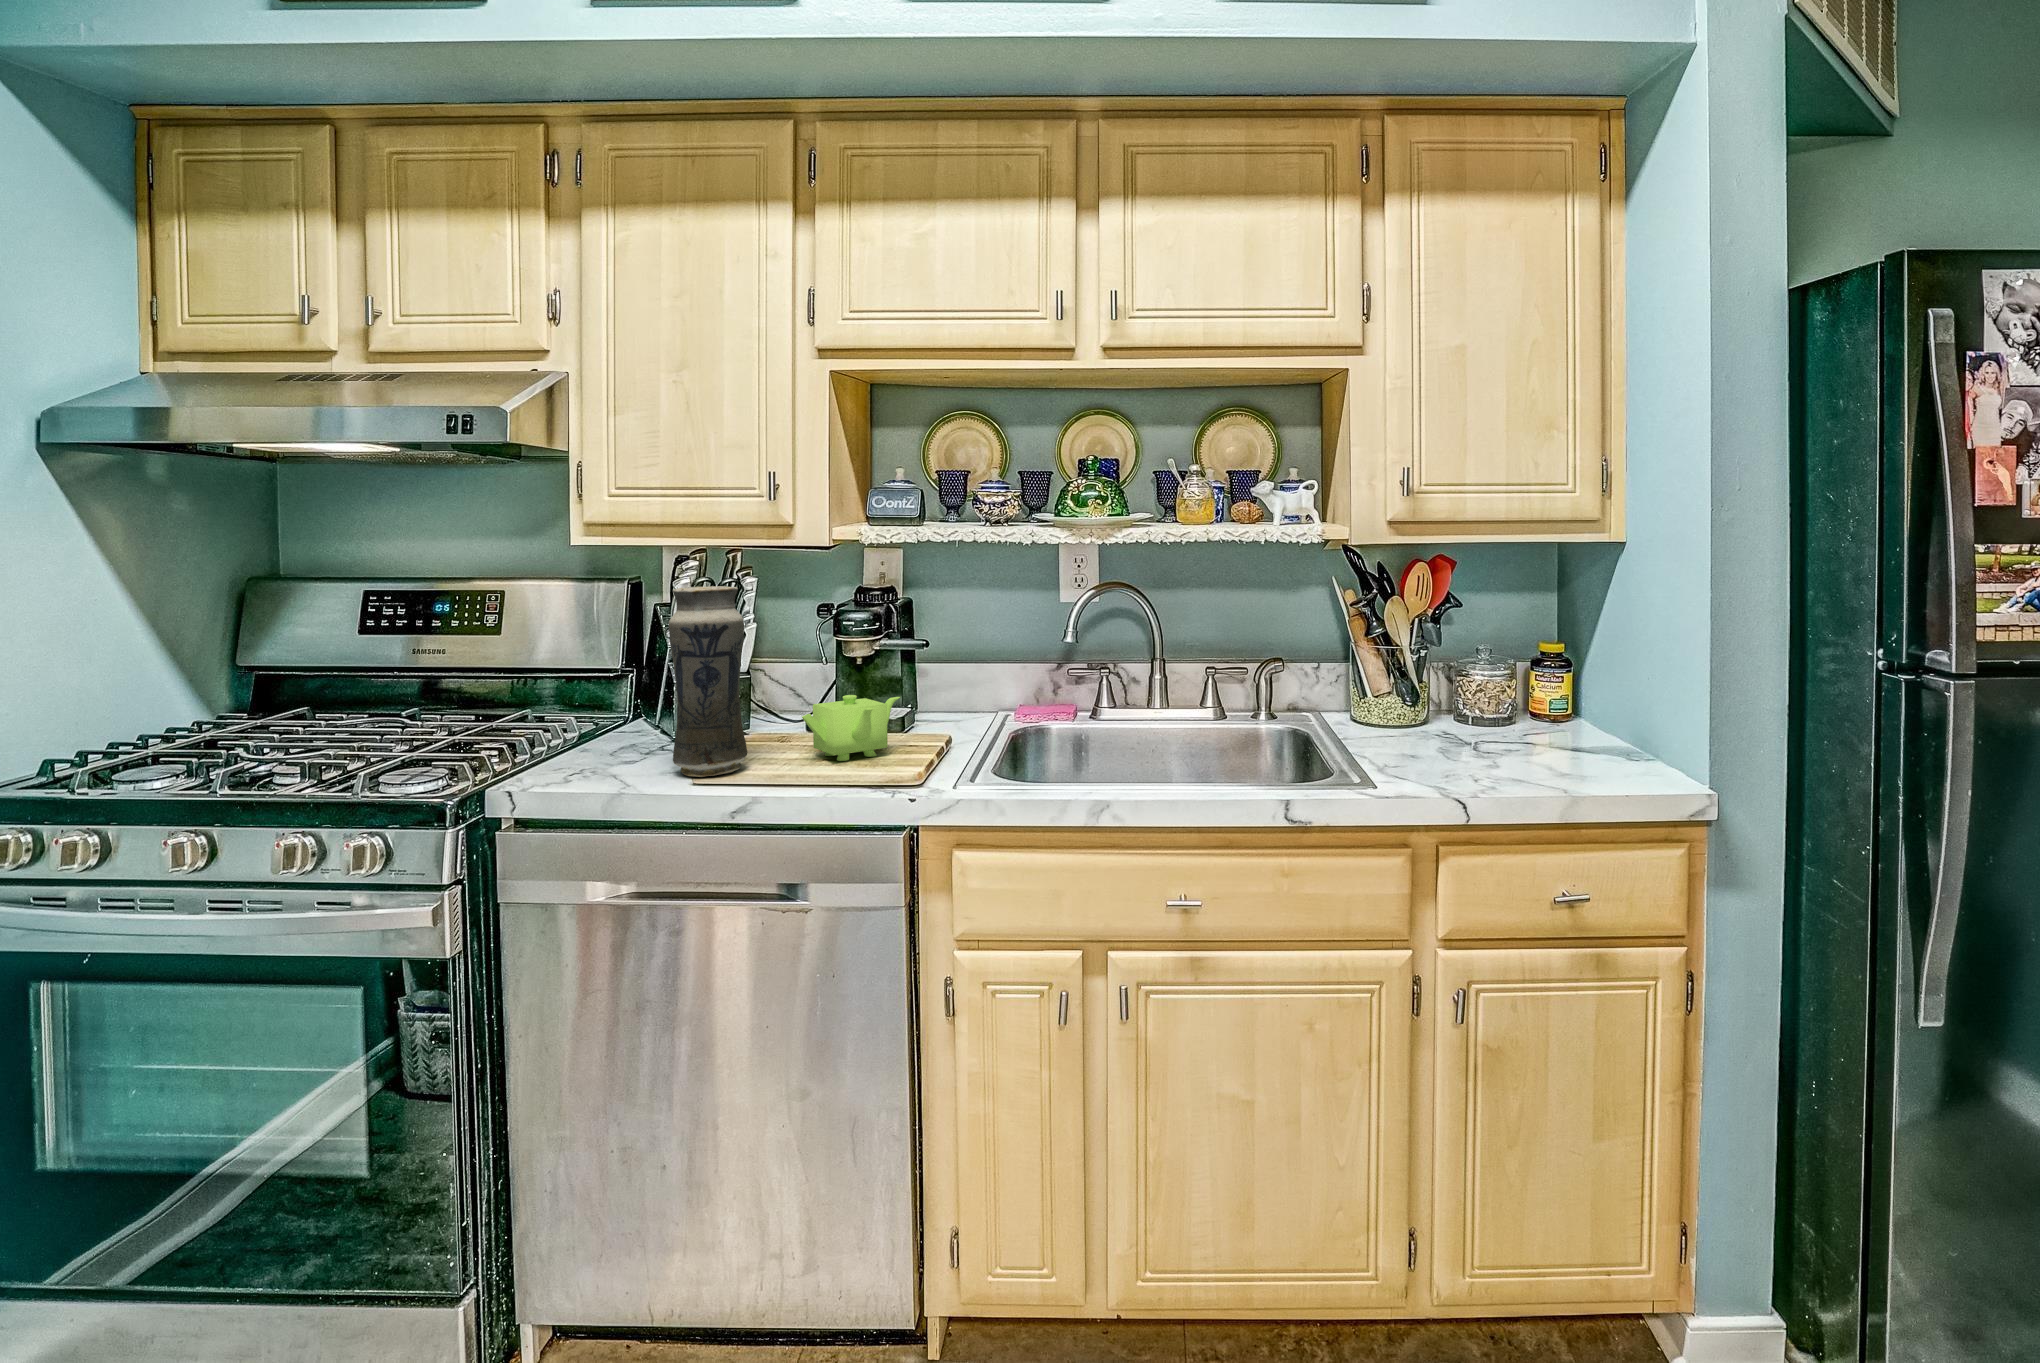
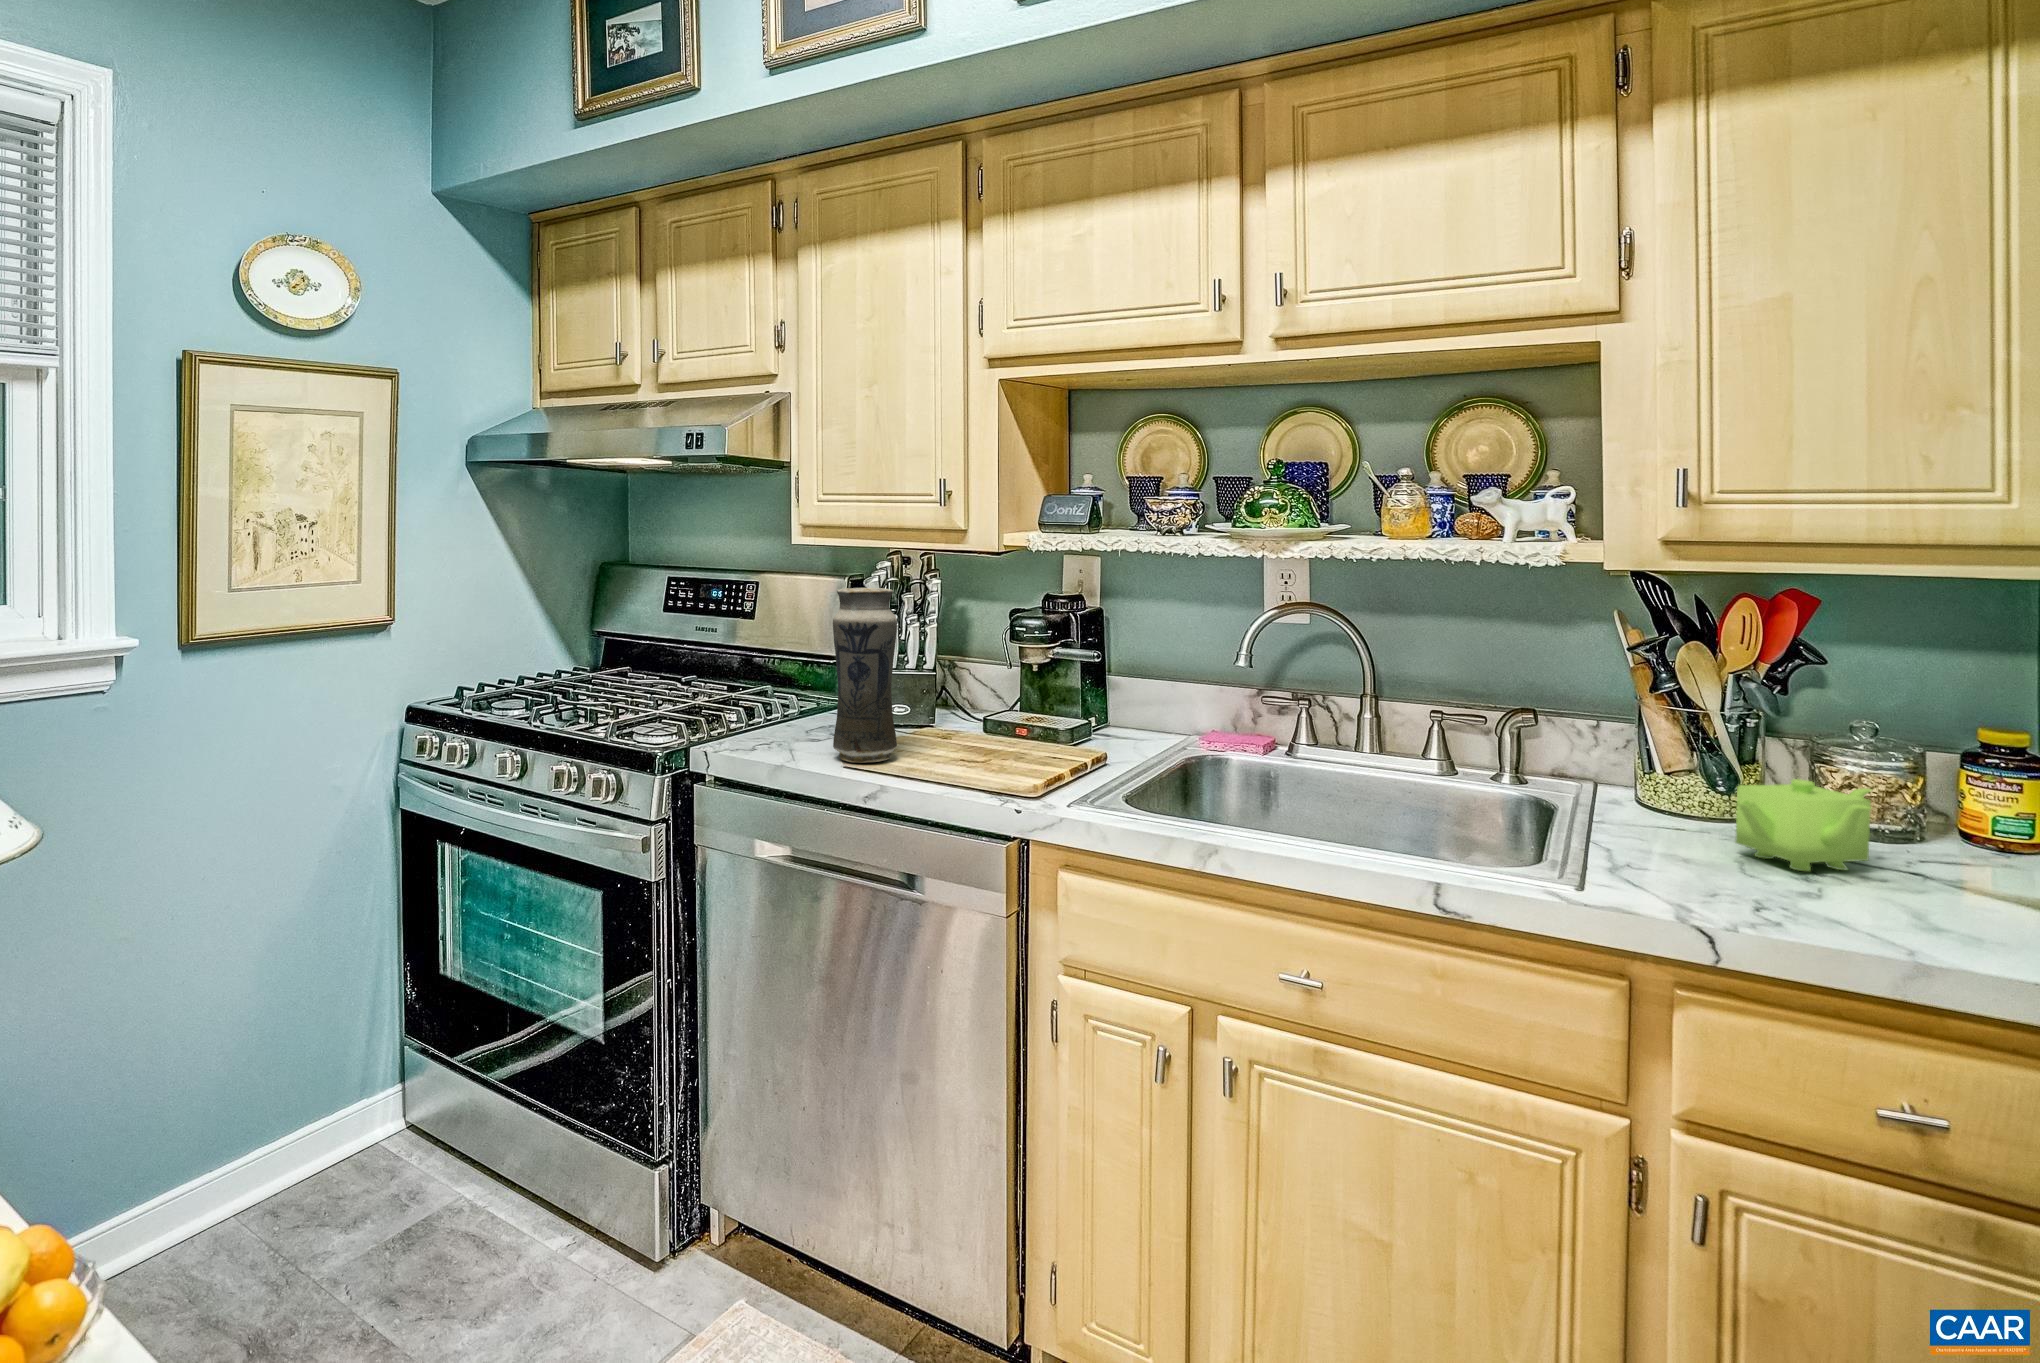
teapot: present [802,695,900,761] -> present [1735,779,1871,871]

